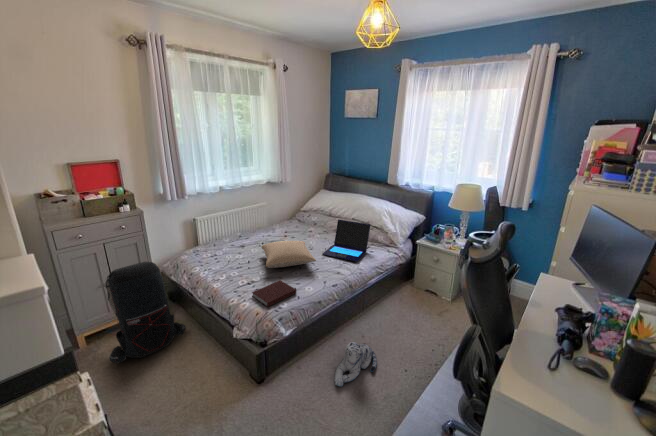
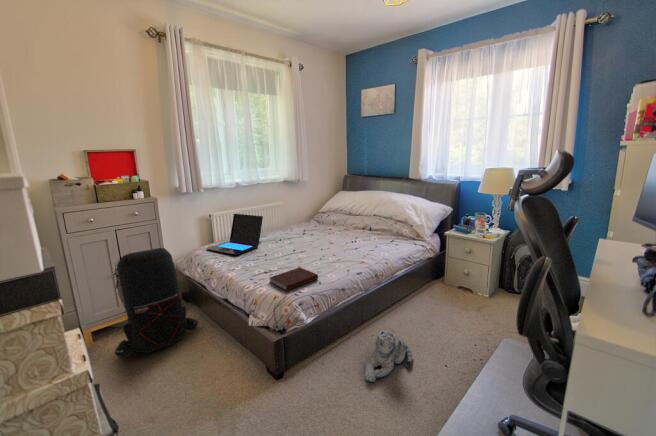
laptop: present [322,219,371,262] -> present [206,214,263,255]
pillow: present [262,241,316,268] -> none [279,232,338,257]

